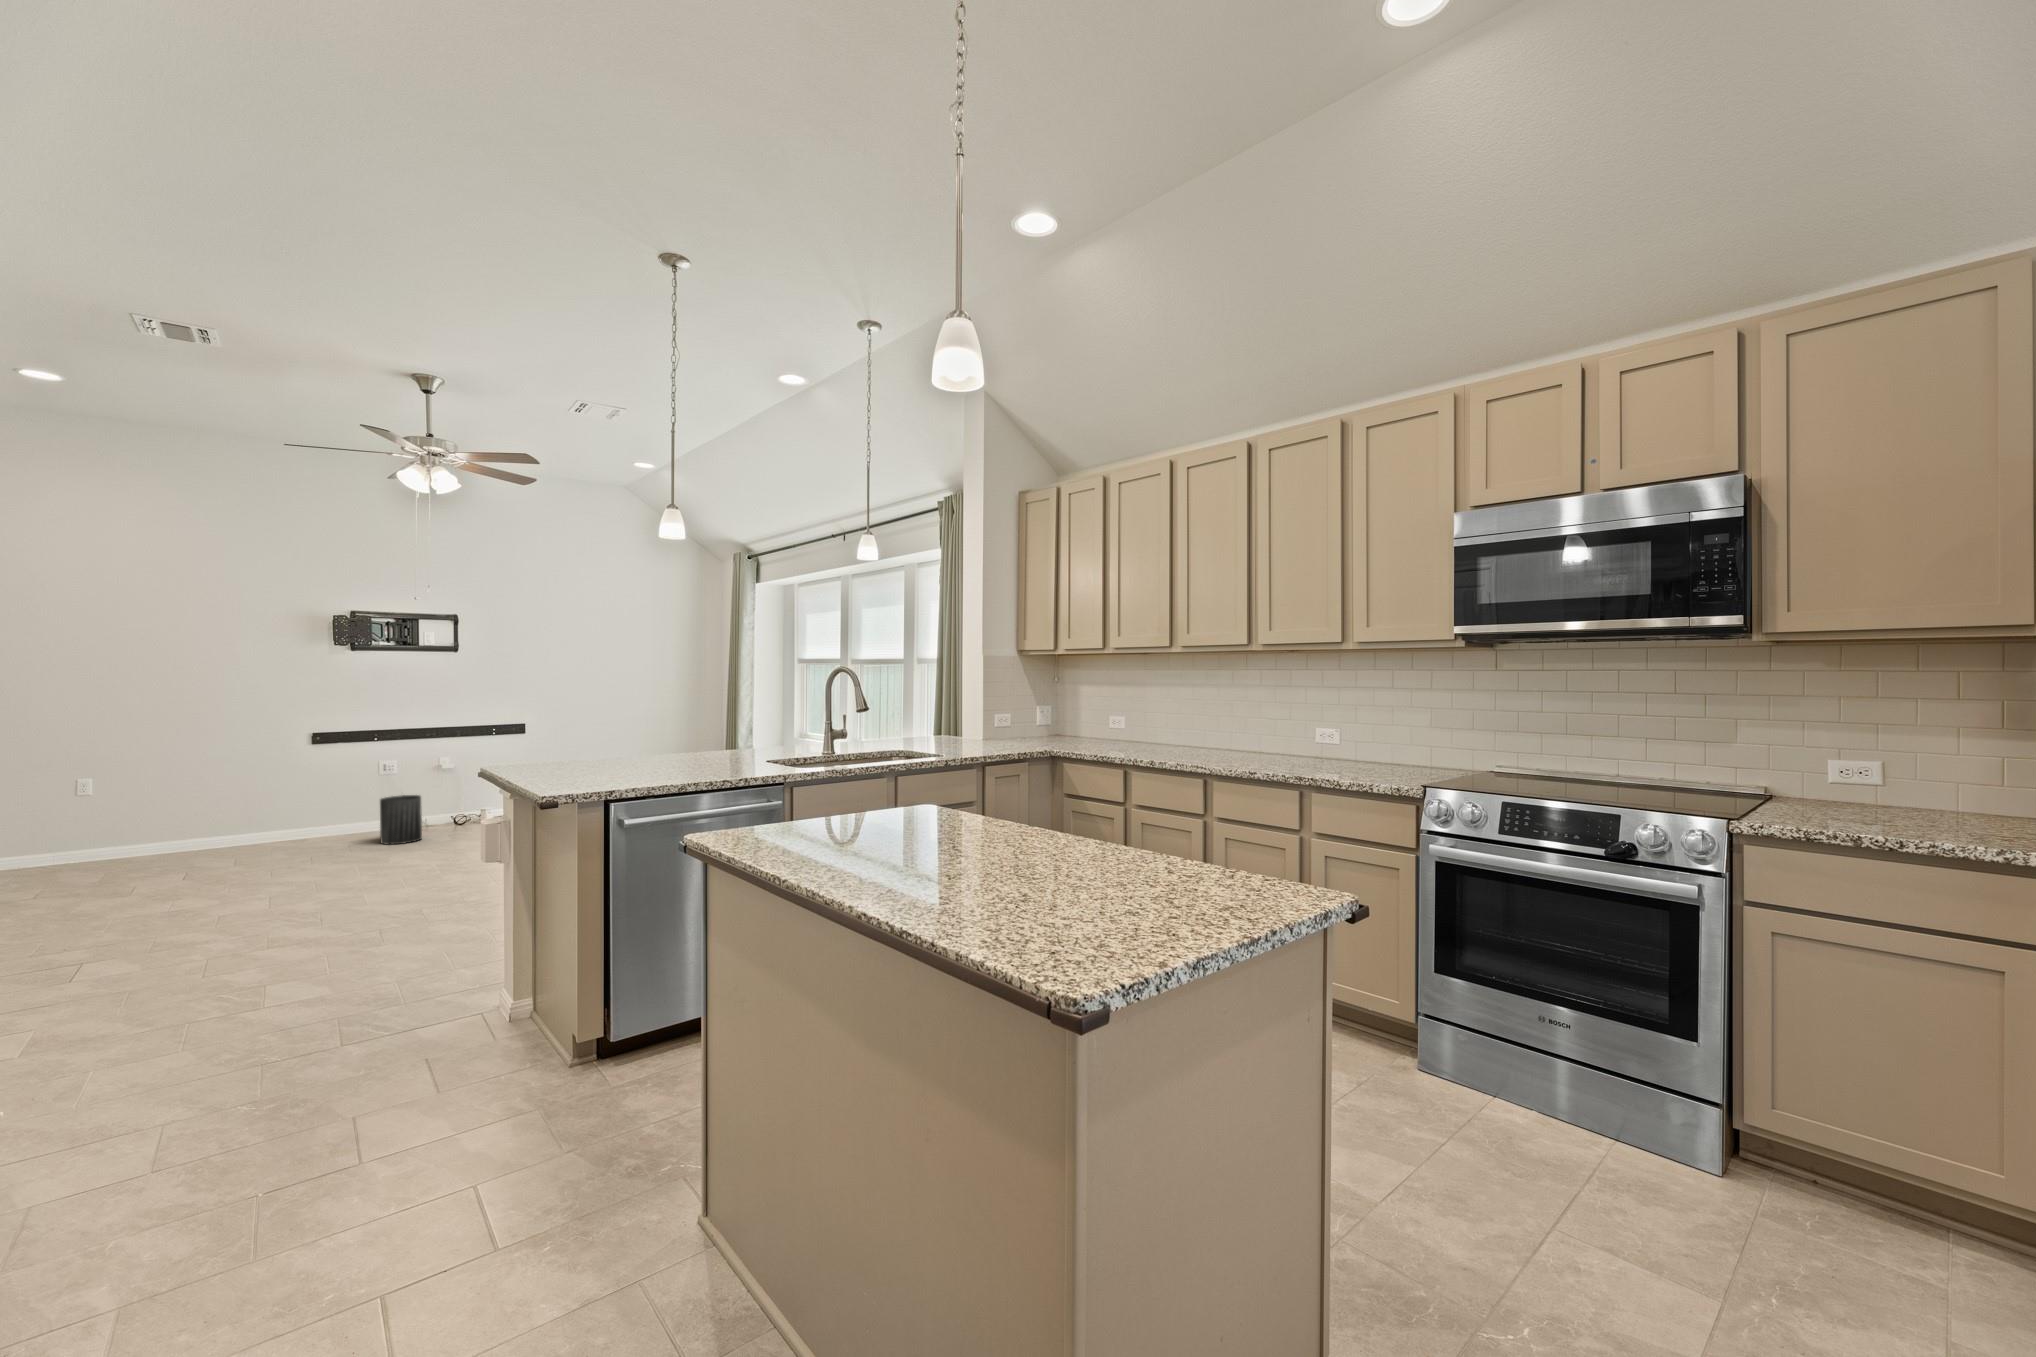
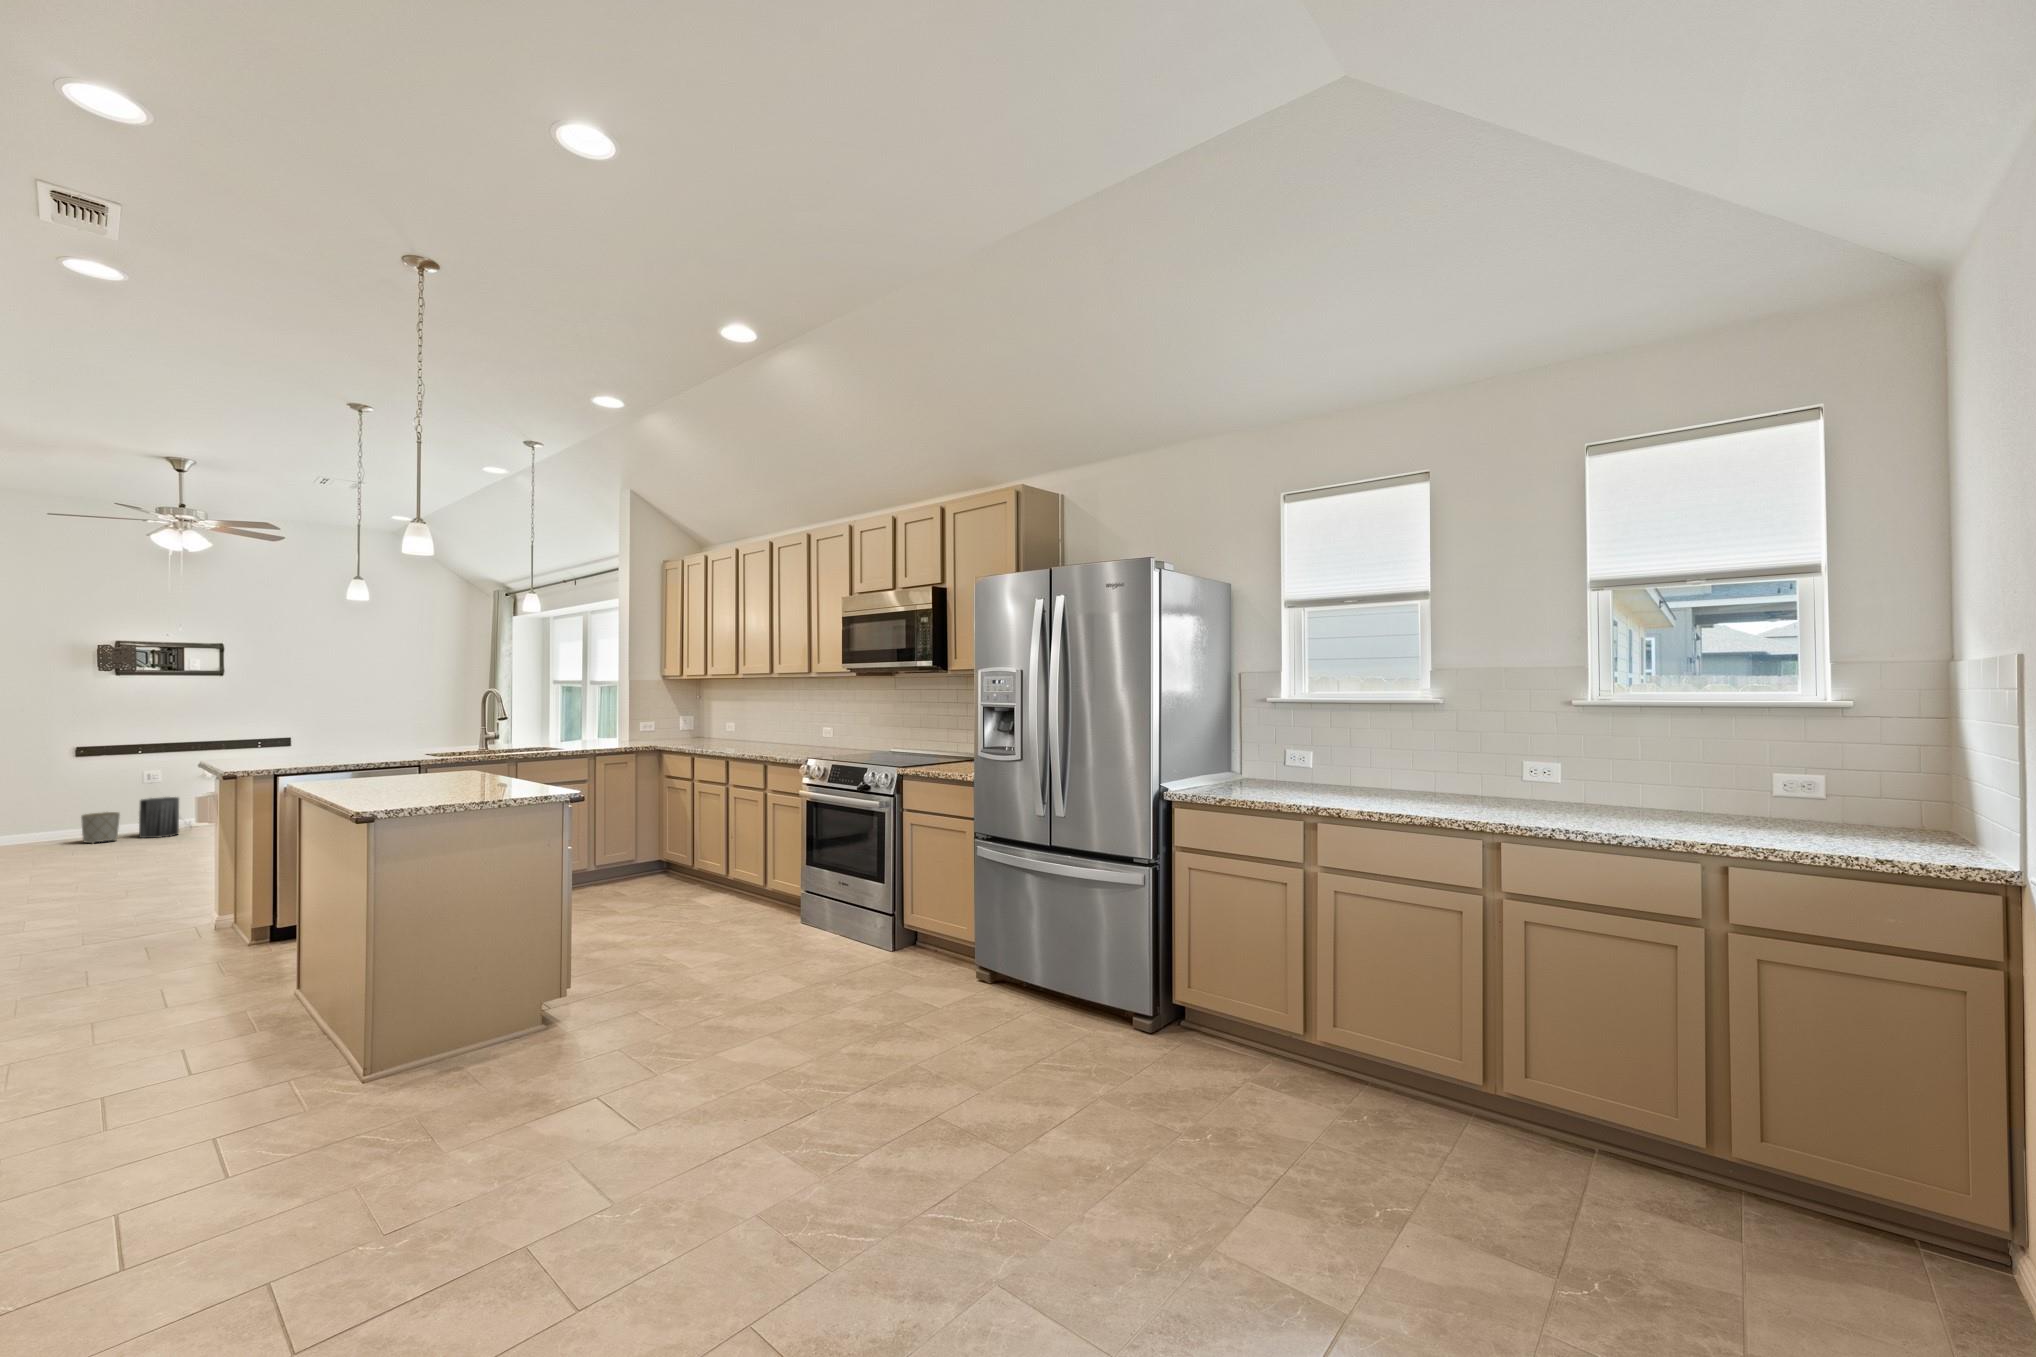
planter: none [319,814,360,853] -> present [81,812,120,843]

